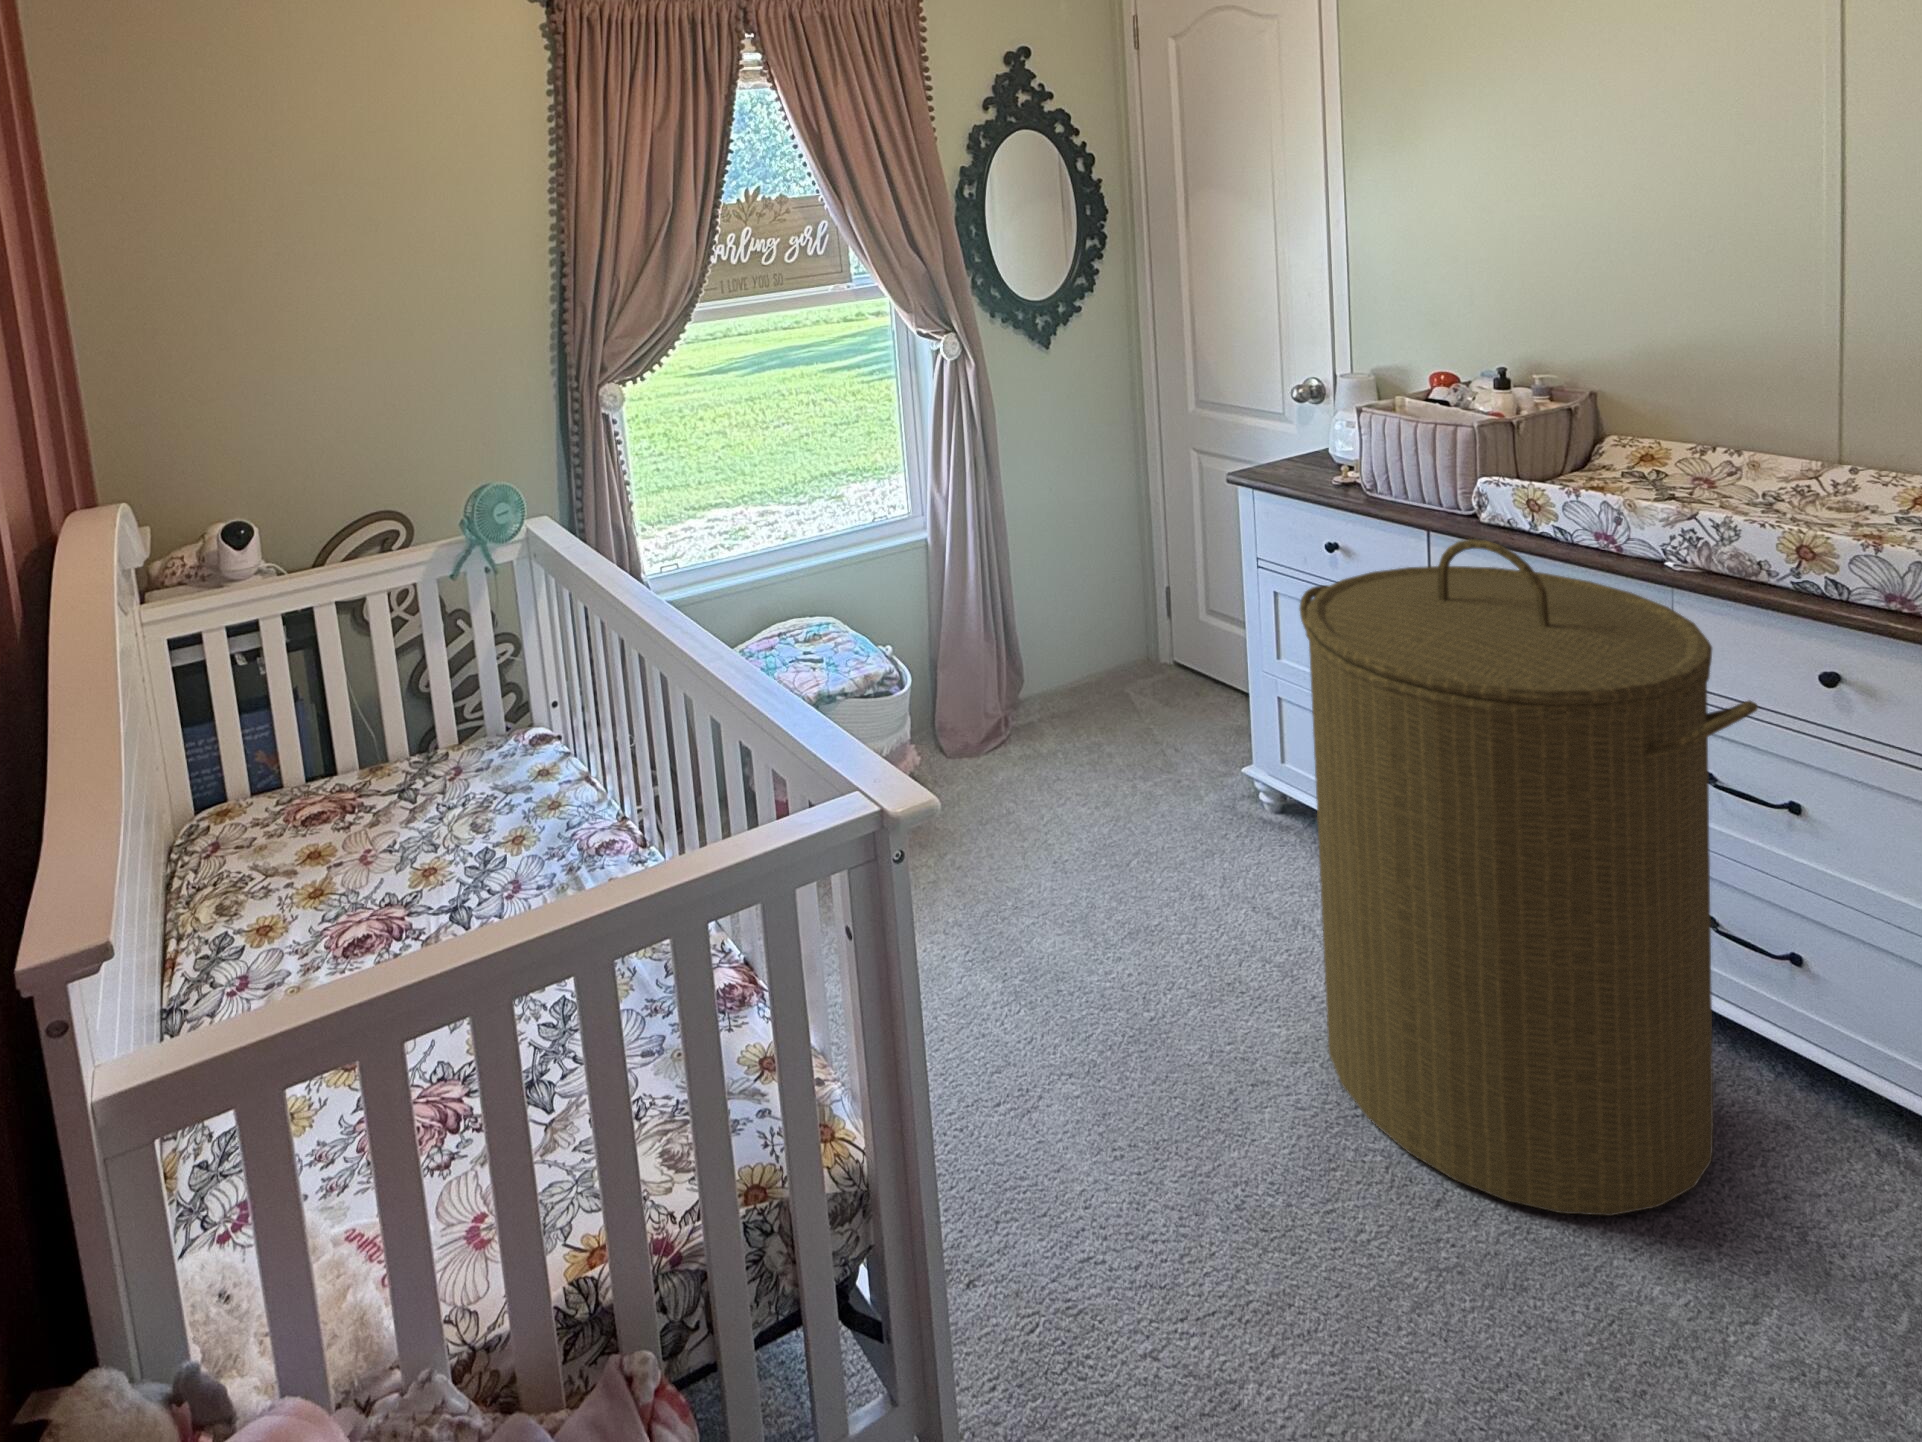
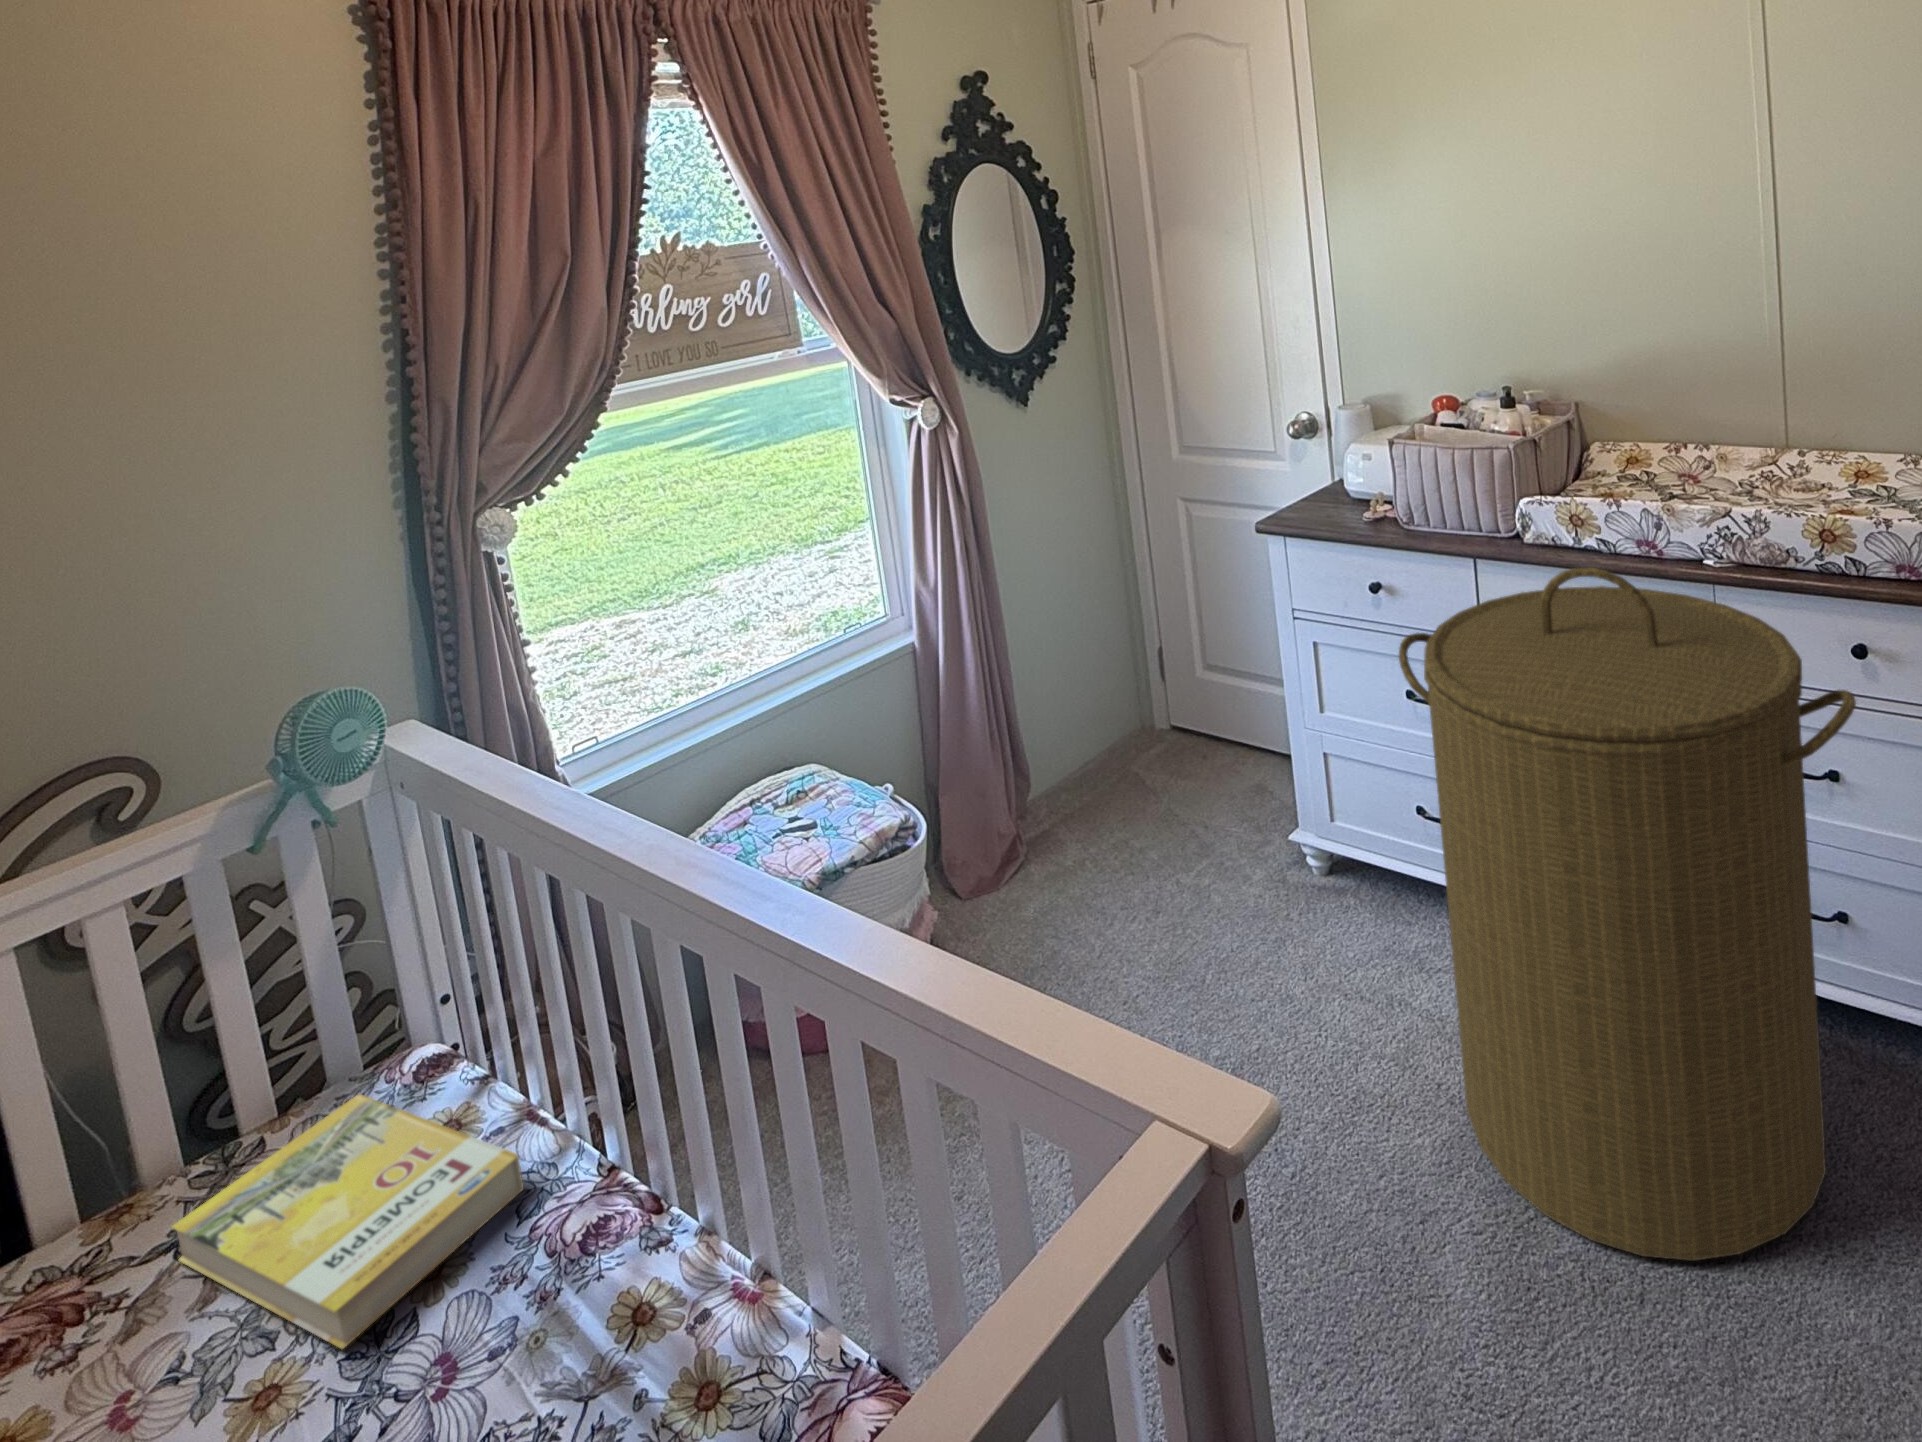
book: none [400,739,576,860] -> present [172,1095,524,1349]

